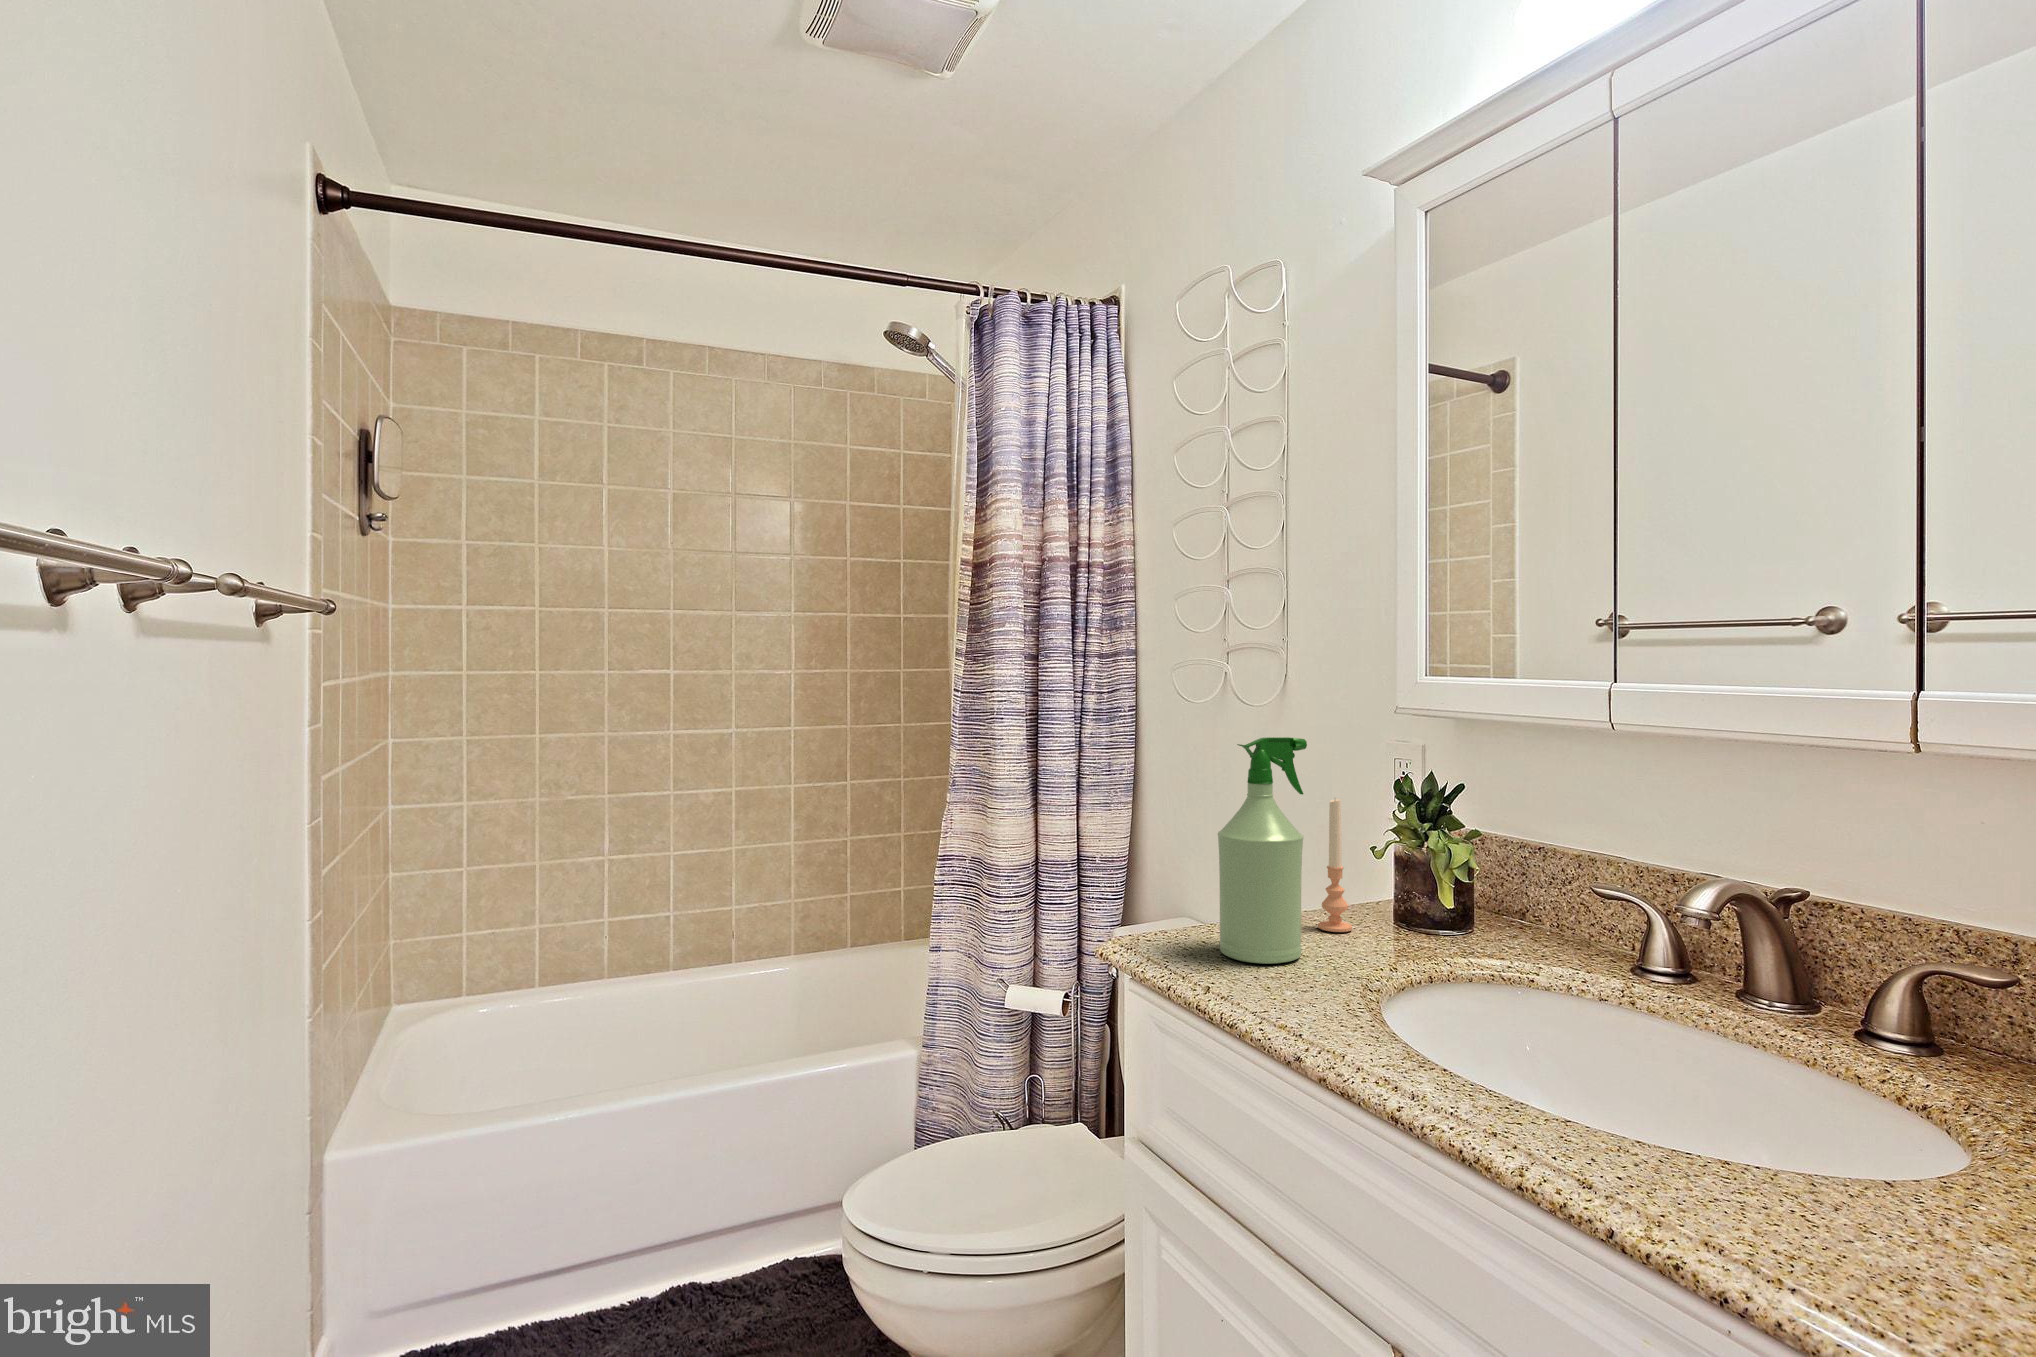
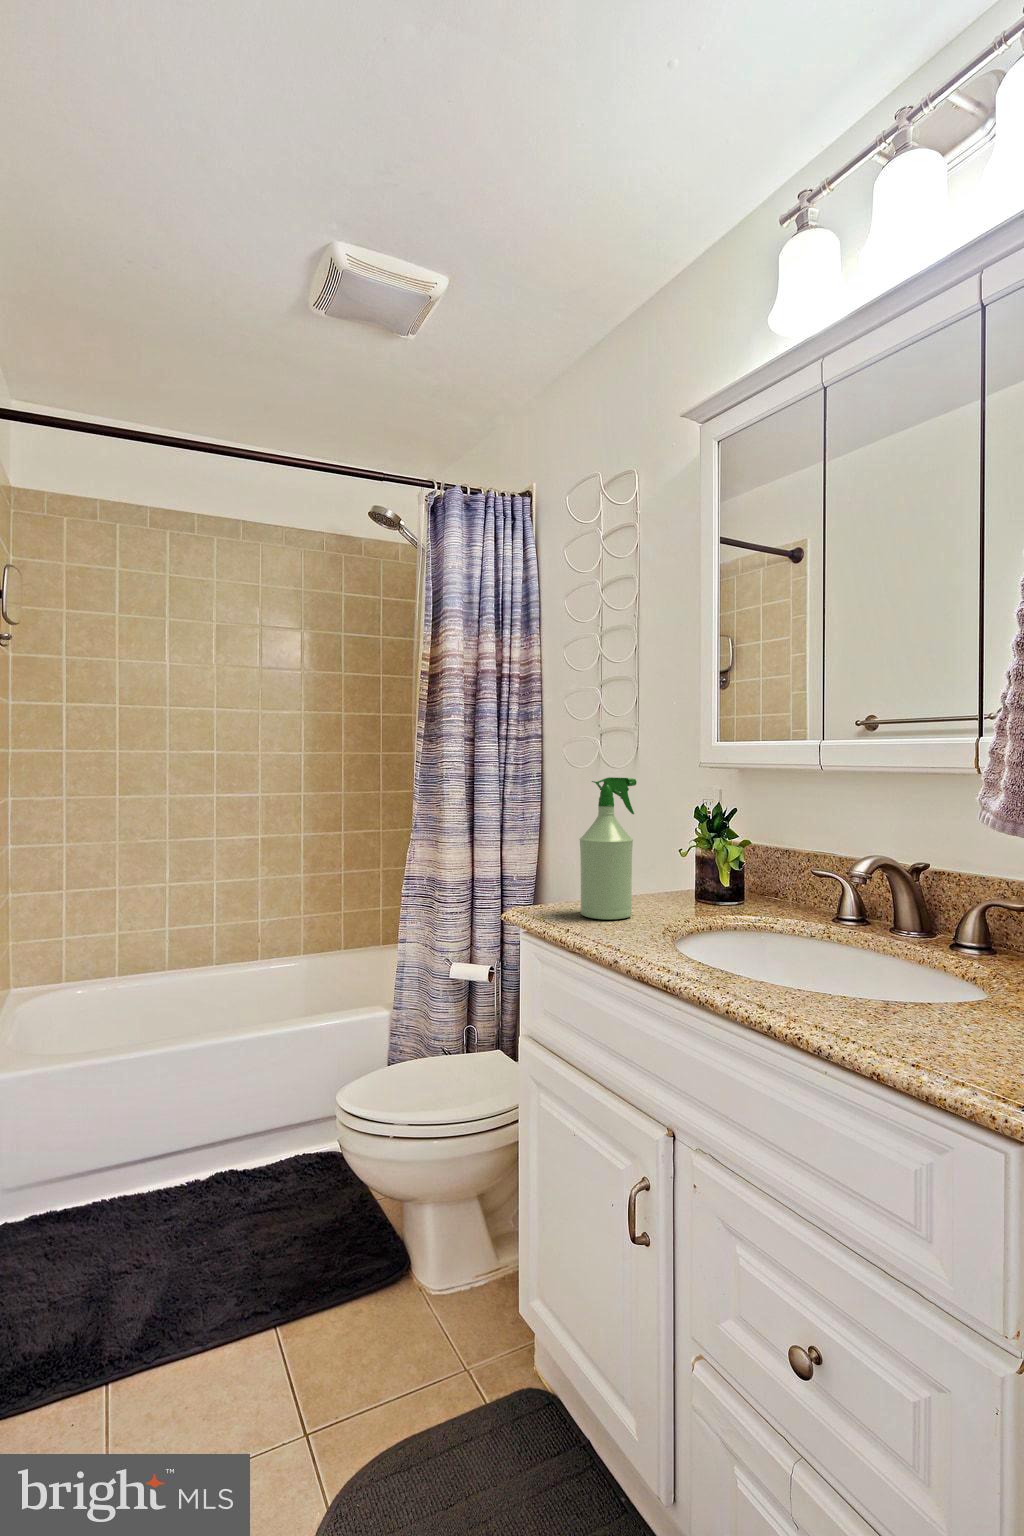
candle: present [1318,799,1352,932] -> none [647,819,668,905]

